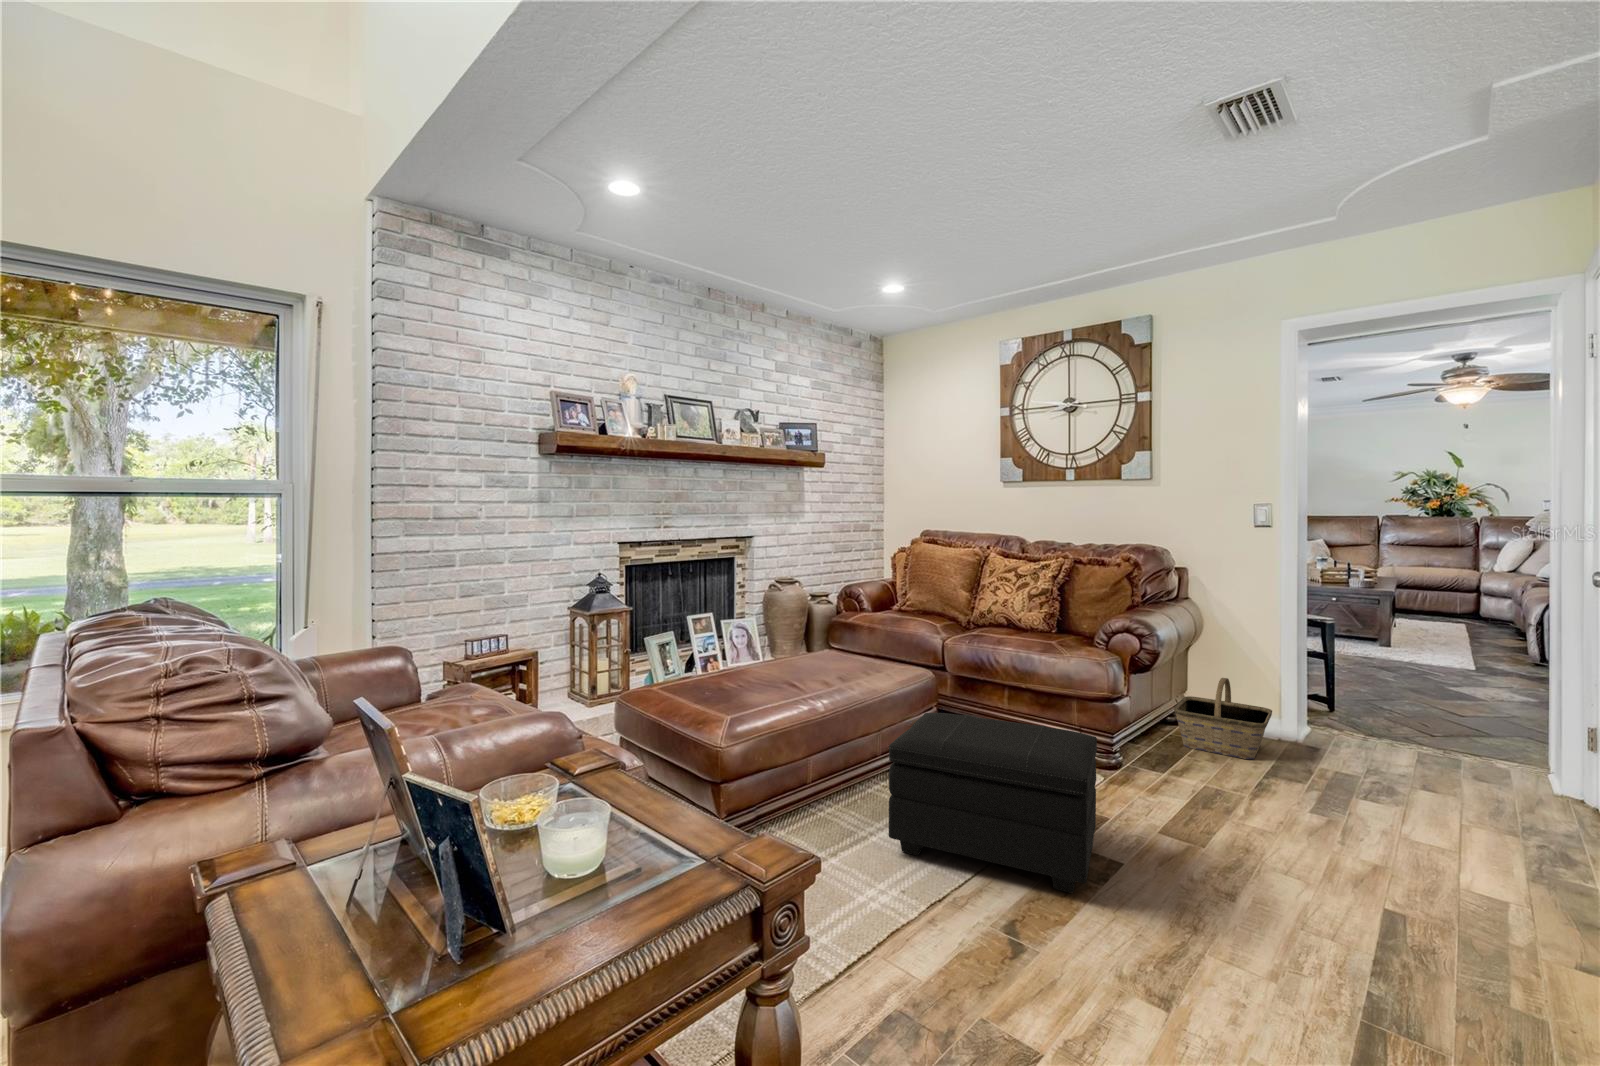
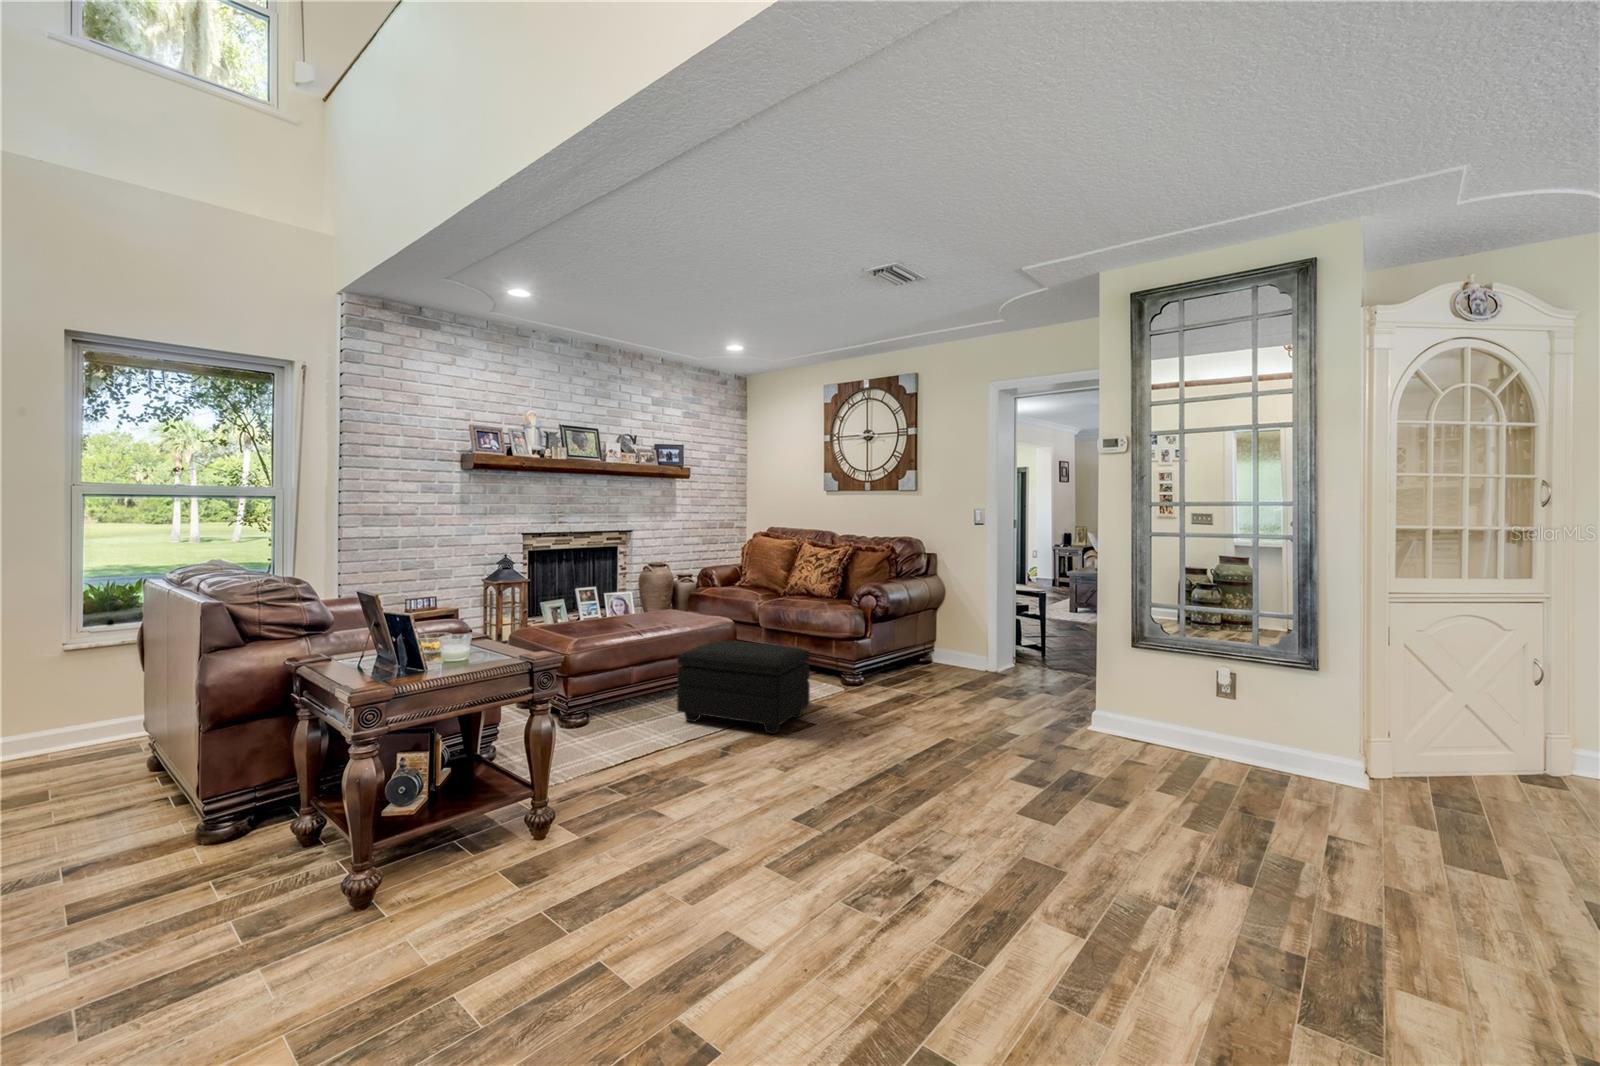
basket: present [1174,678,1272,759] -> none [909,627,973,679]

